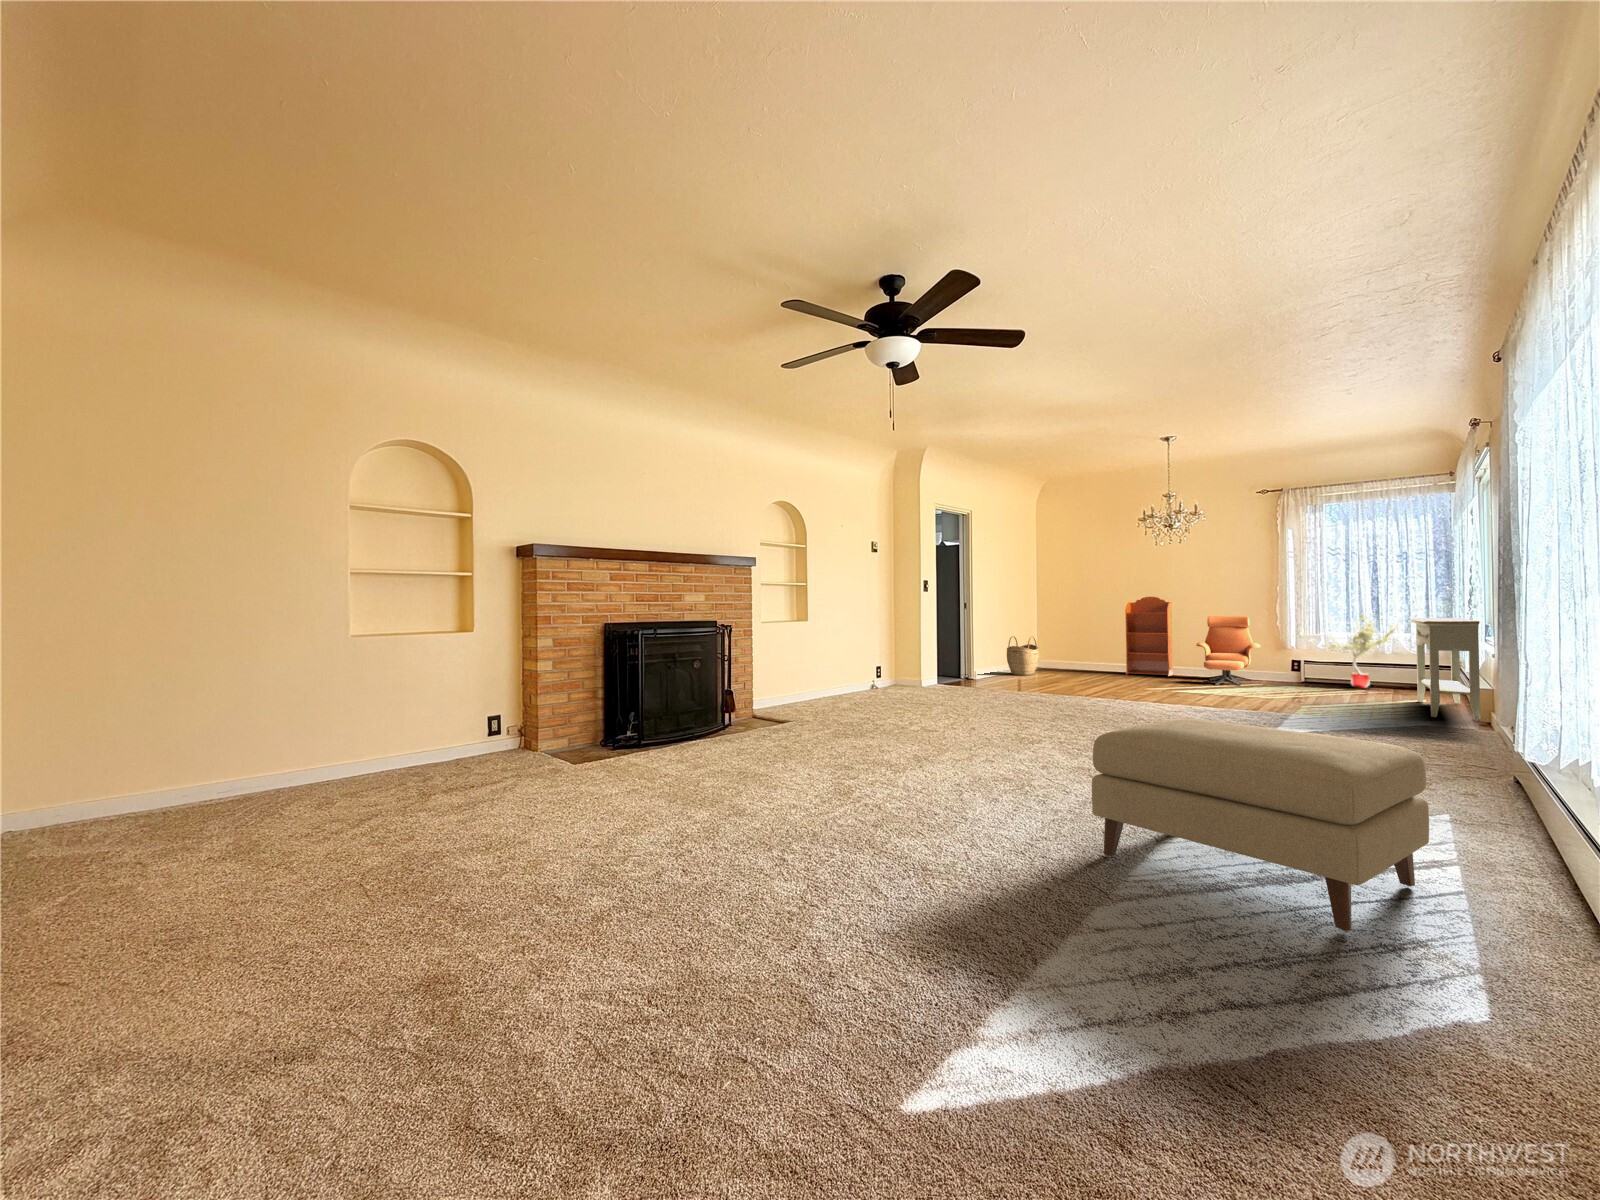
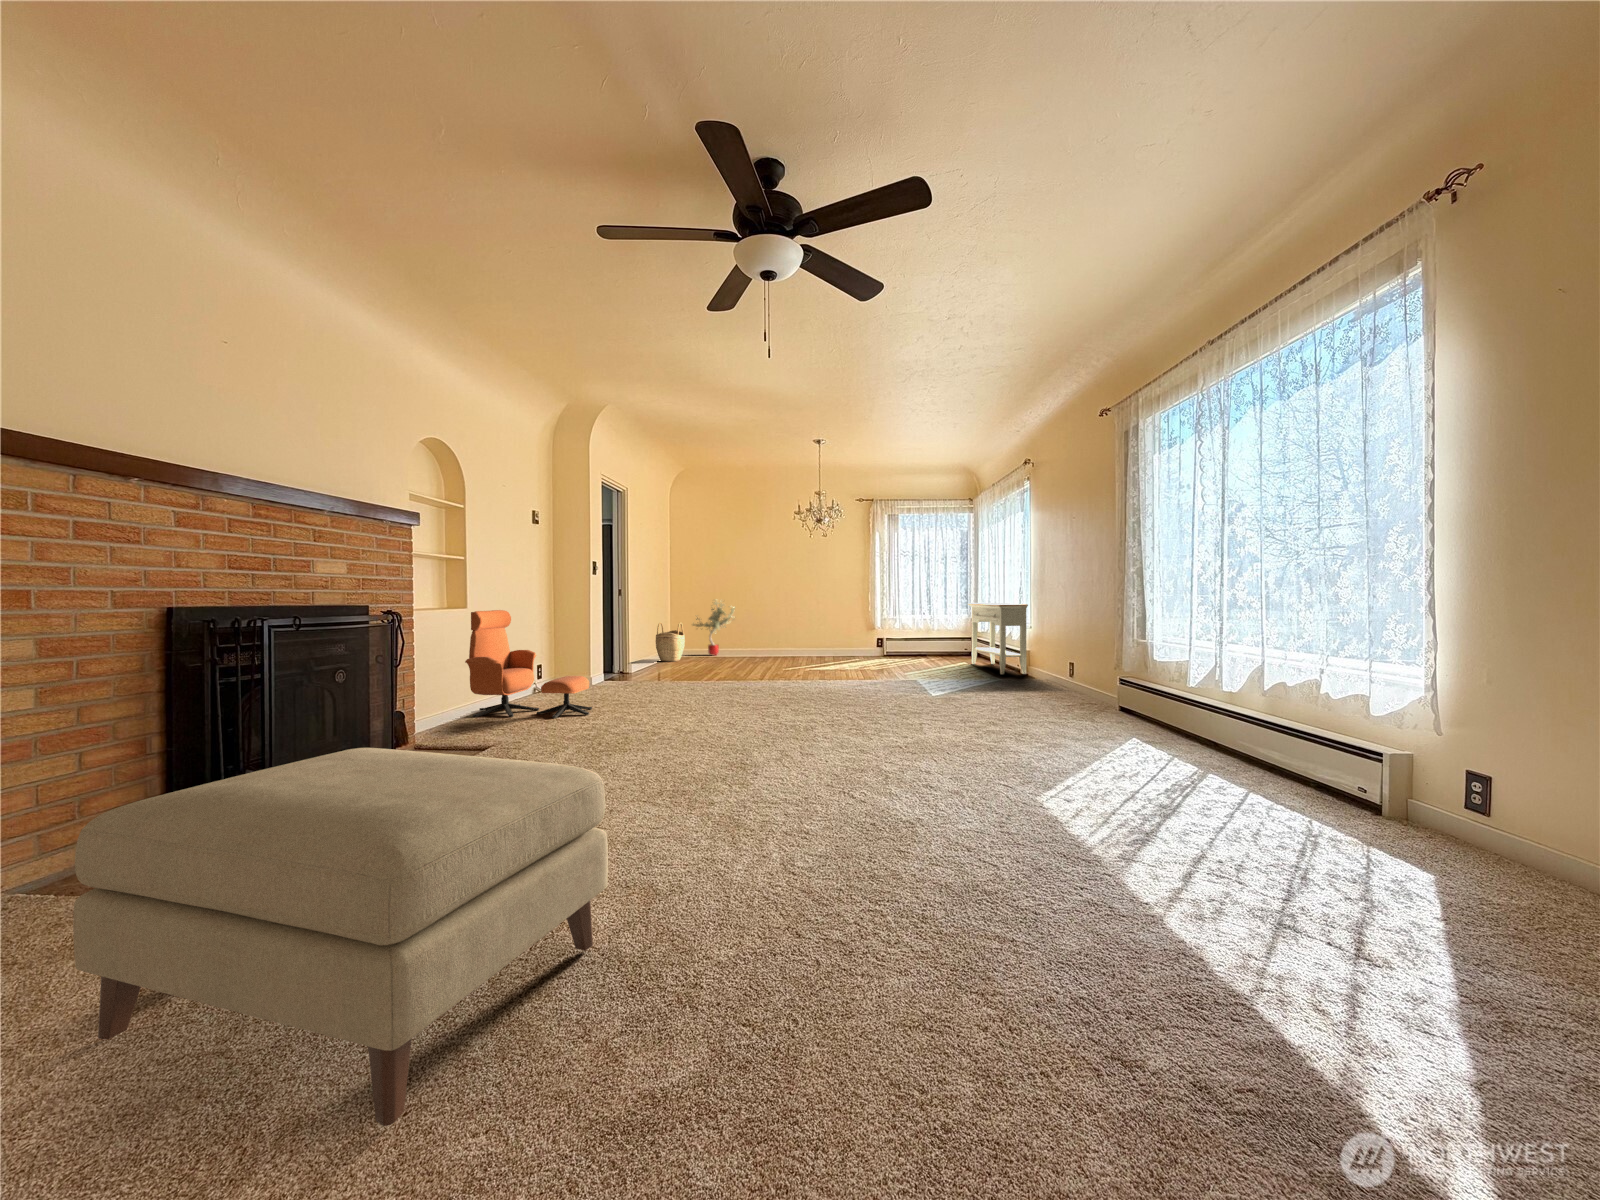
bookcase: present [1125,597,1173,677] -> none [757,585,791,655]
potted tree: present [1323,613,1399,688] -> present [693,601,735,656]
lounge chair: present [1196,616,1261,685] -> present [465,610,592,718]
ottoman: present [1092,719,1429,932] -> present [73,748,608,1126]

